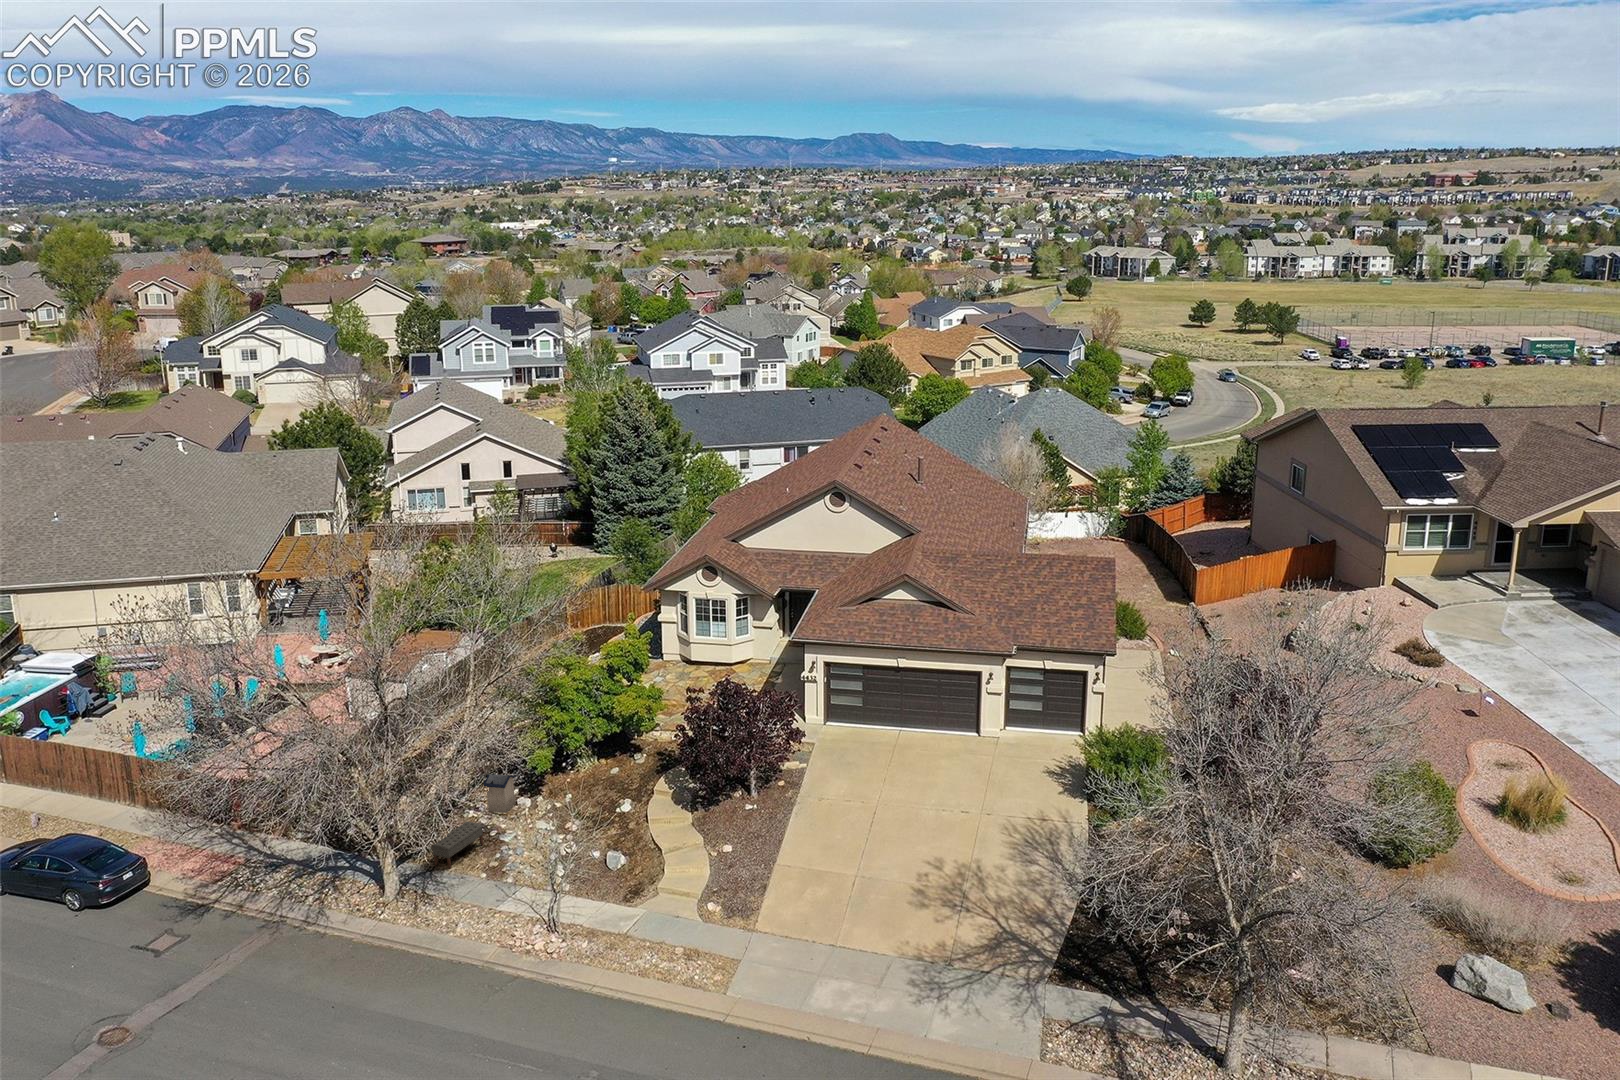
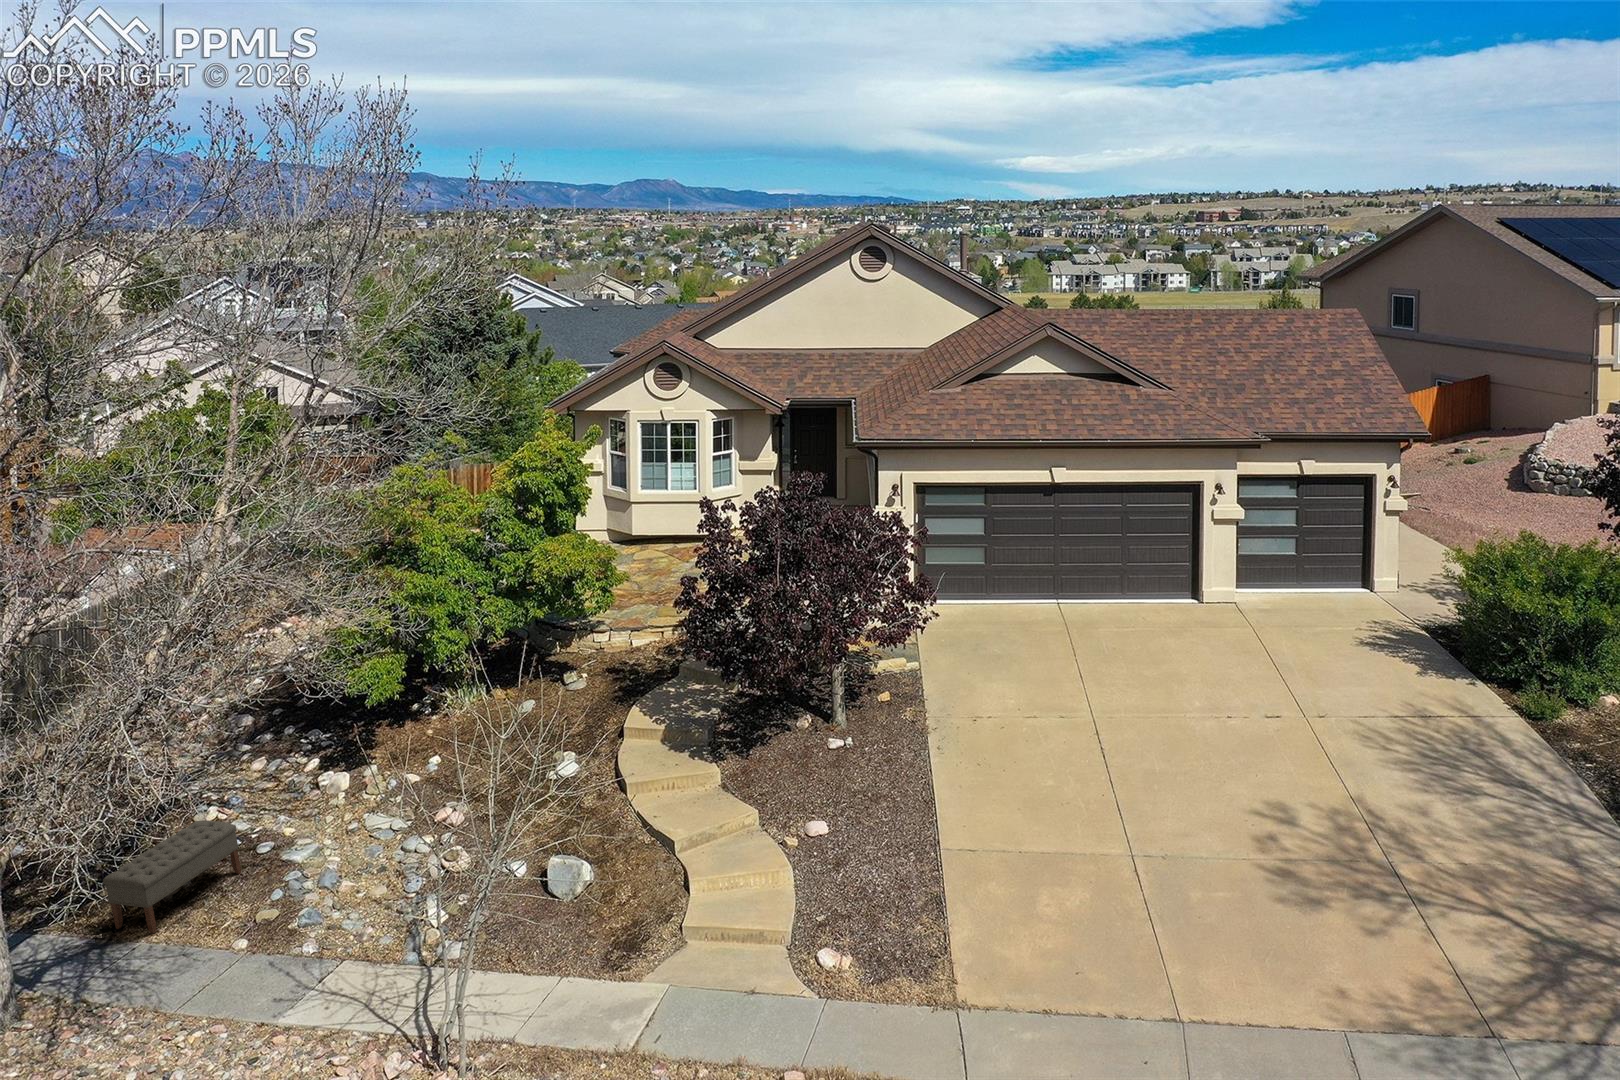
trash can: present [484,774,516,812] -> none [238,720,318,802]

